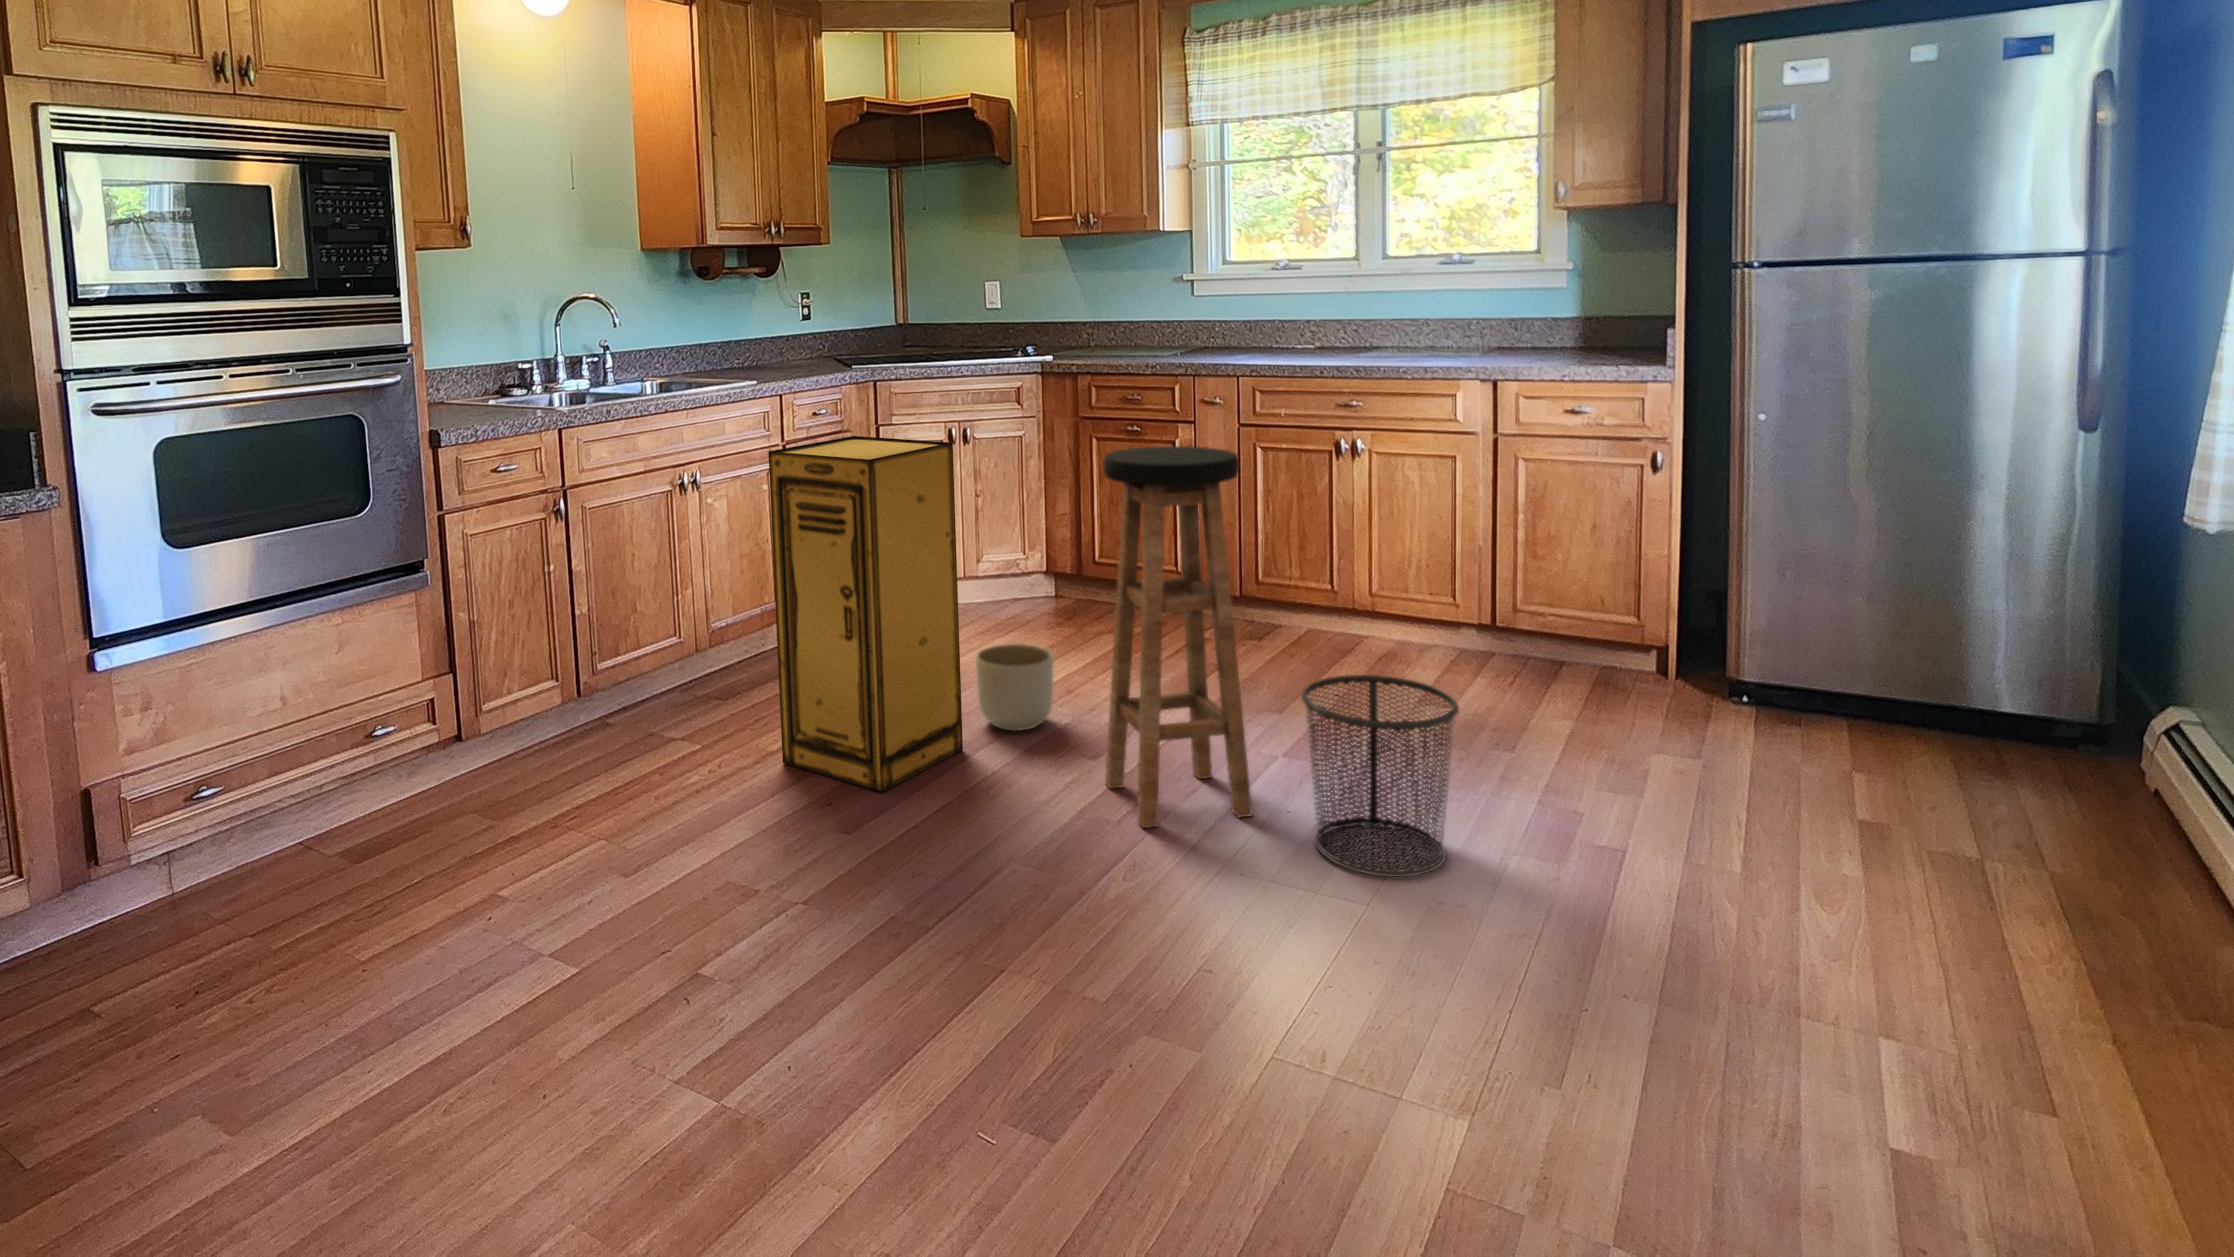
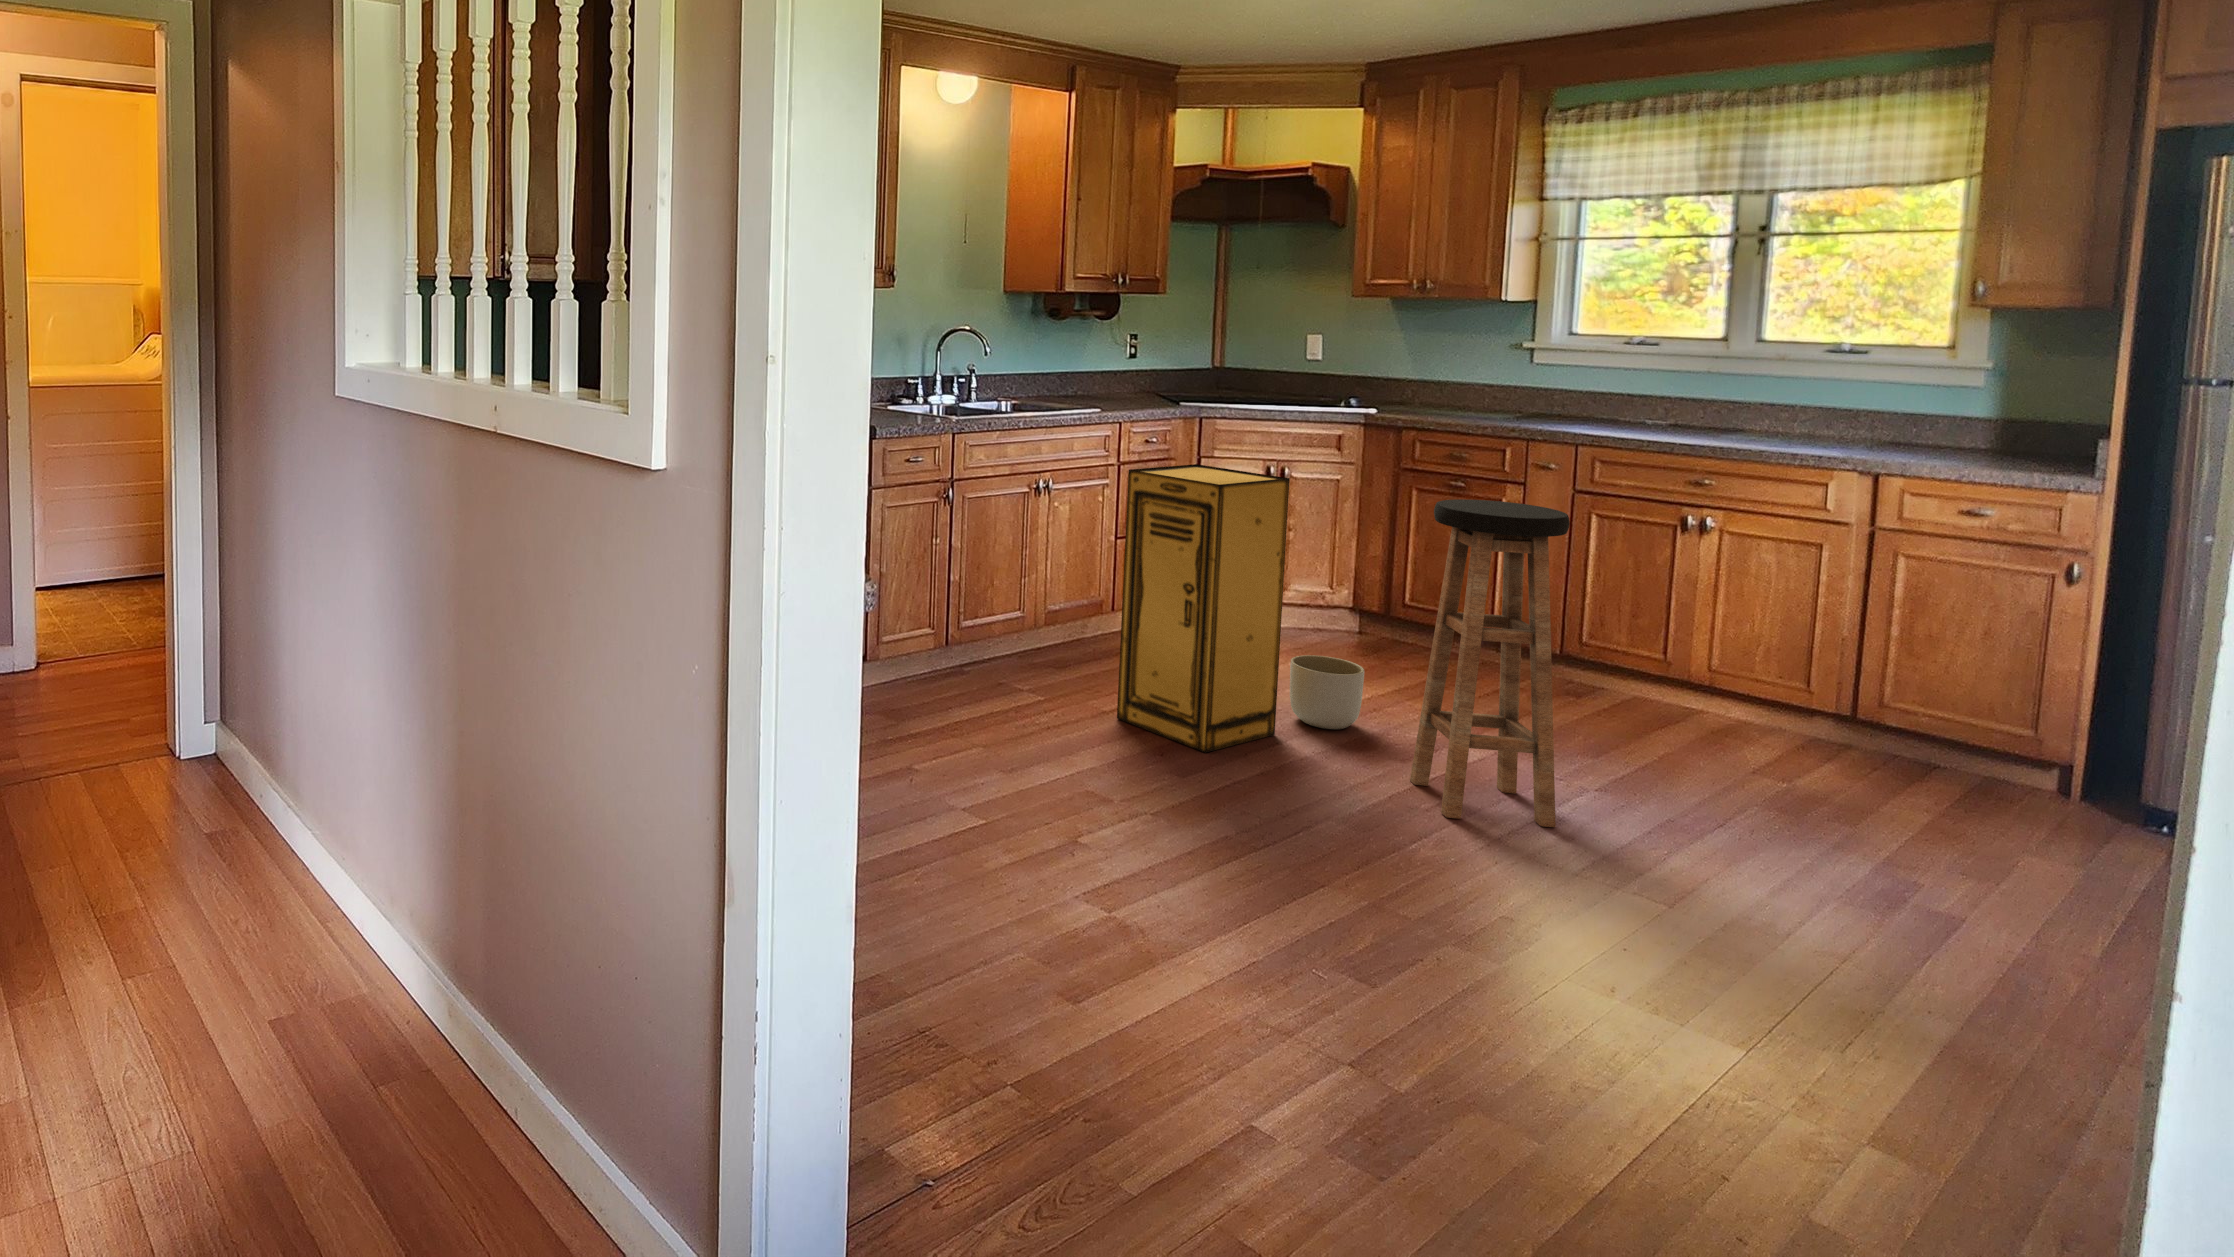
trash can: present [1301,675,1459,877] -> none [1615,718,1781,898]

